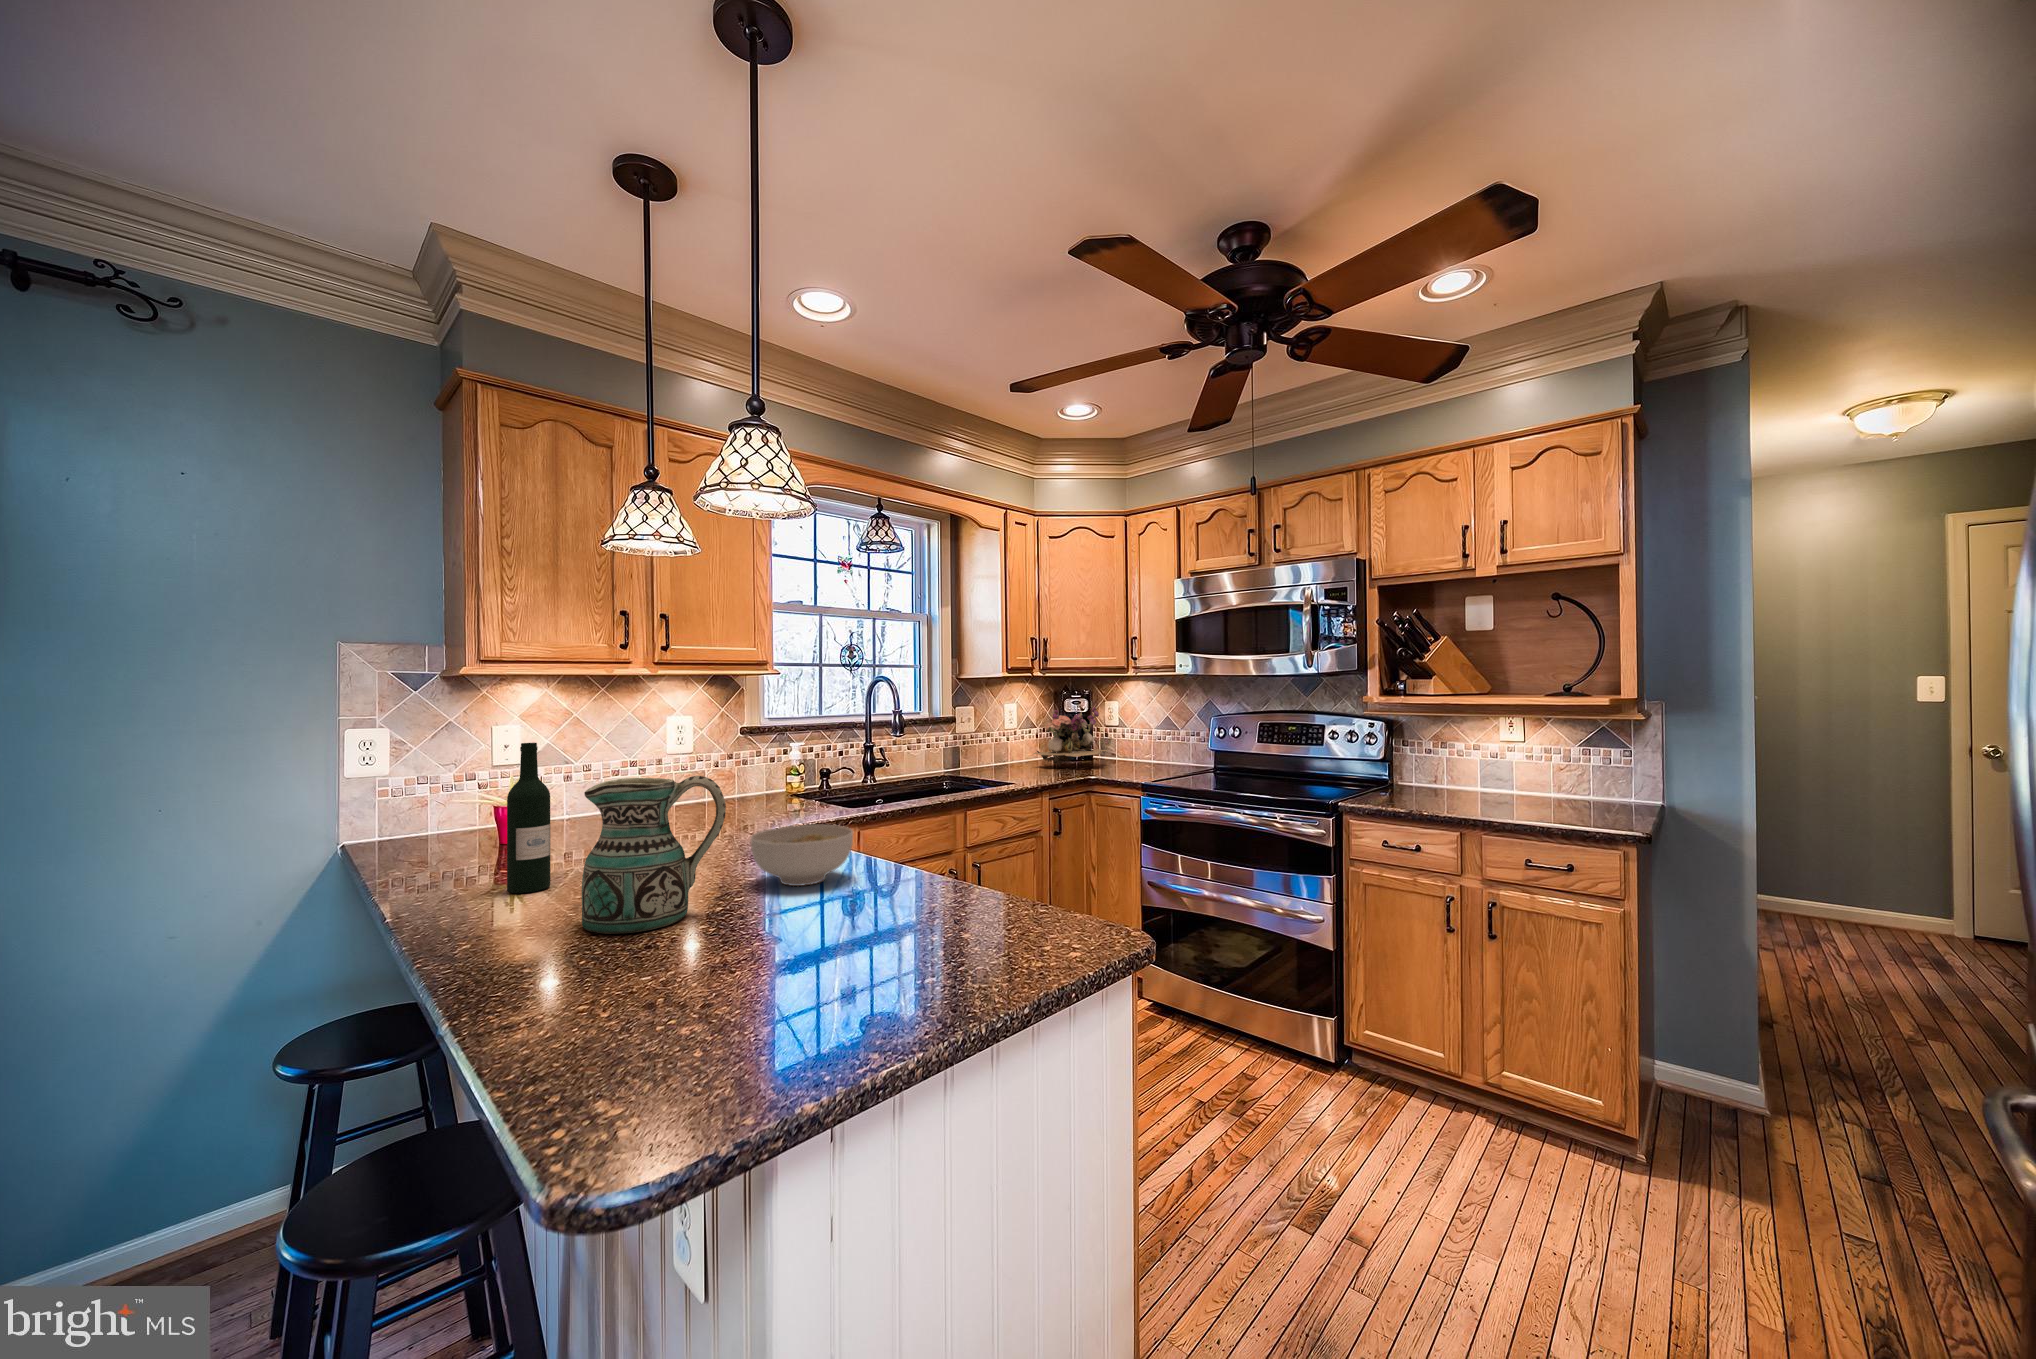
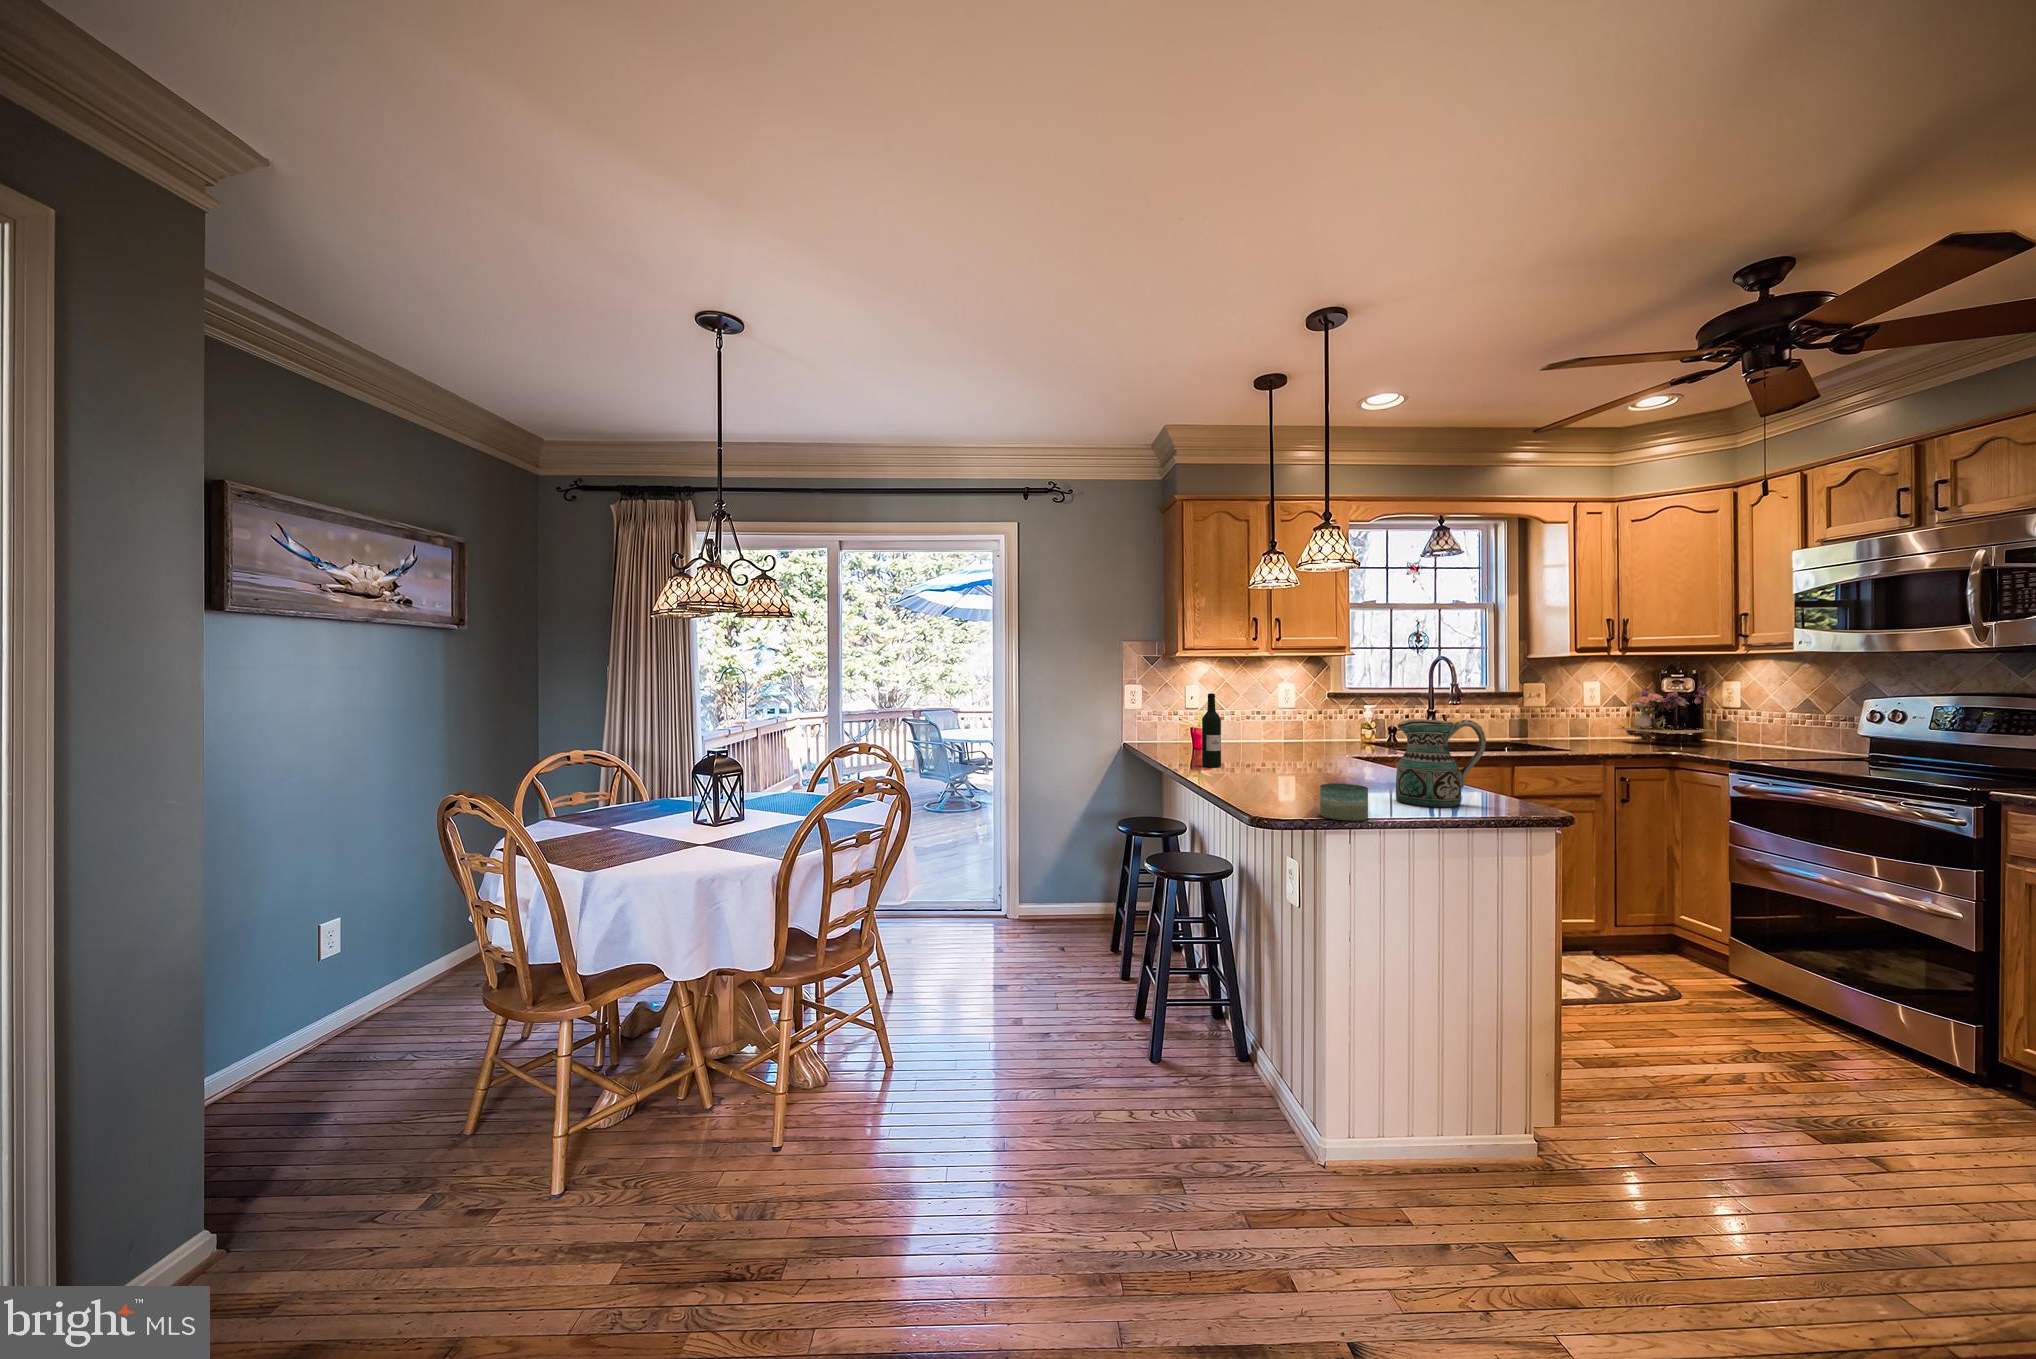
ceramic pitcher: present [582,776,726,934] -> present [1396,719,1486,807]
bowl: present [751,825,853,886] -> none [1324,748,1388,780]
candle: none [769,944,871,1049] -> present [1320,784,1368,821]

